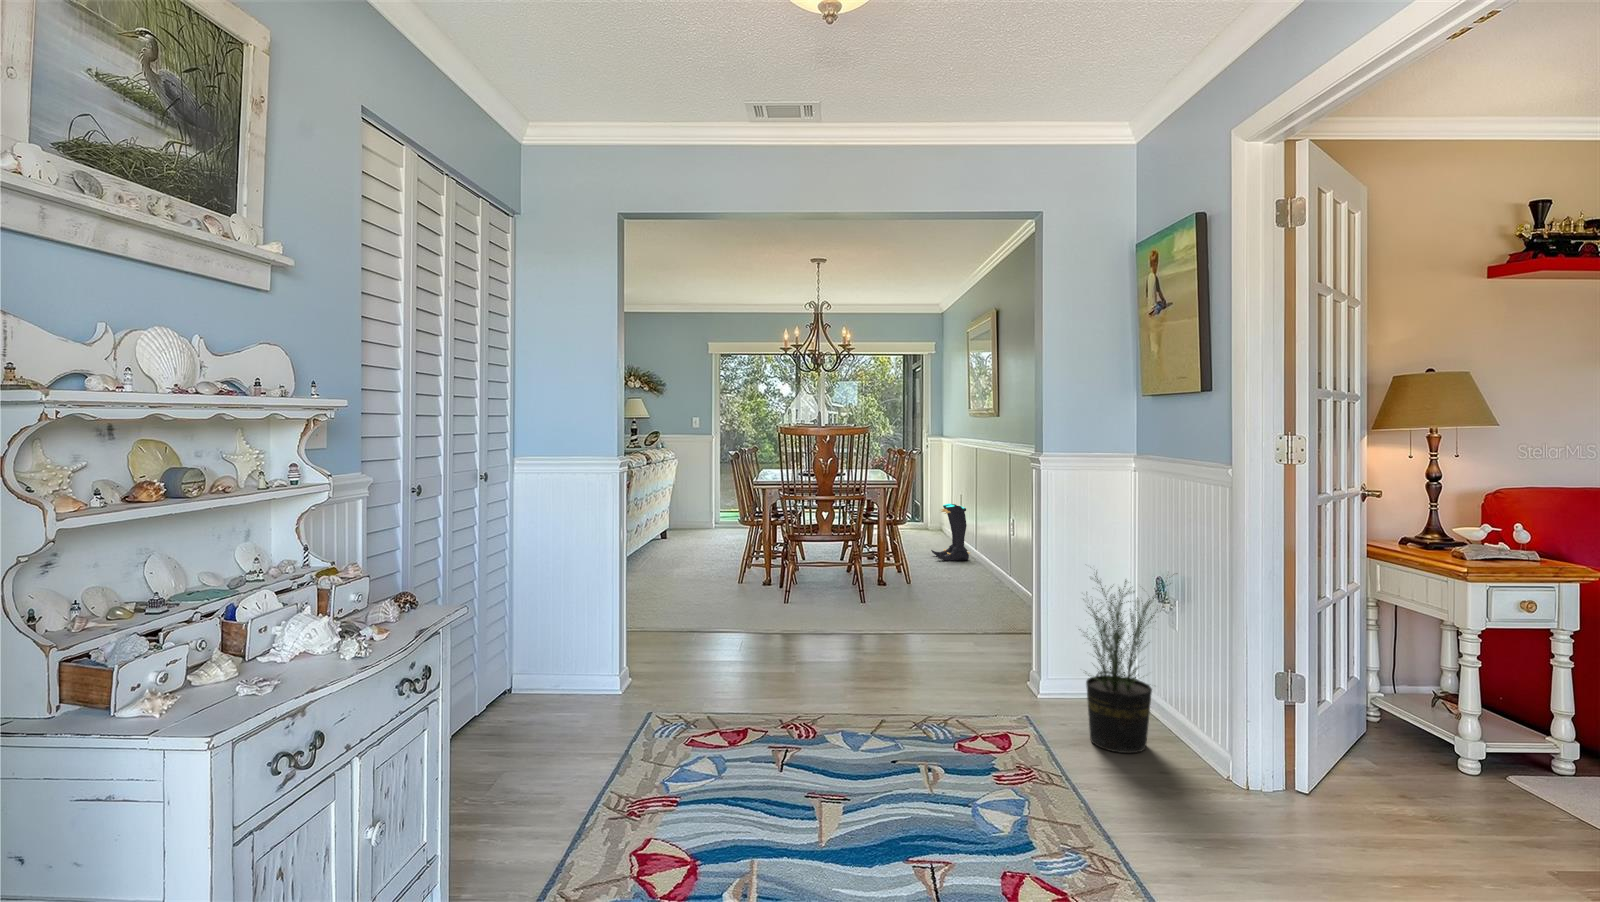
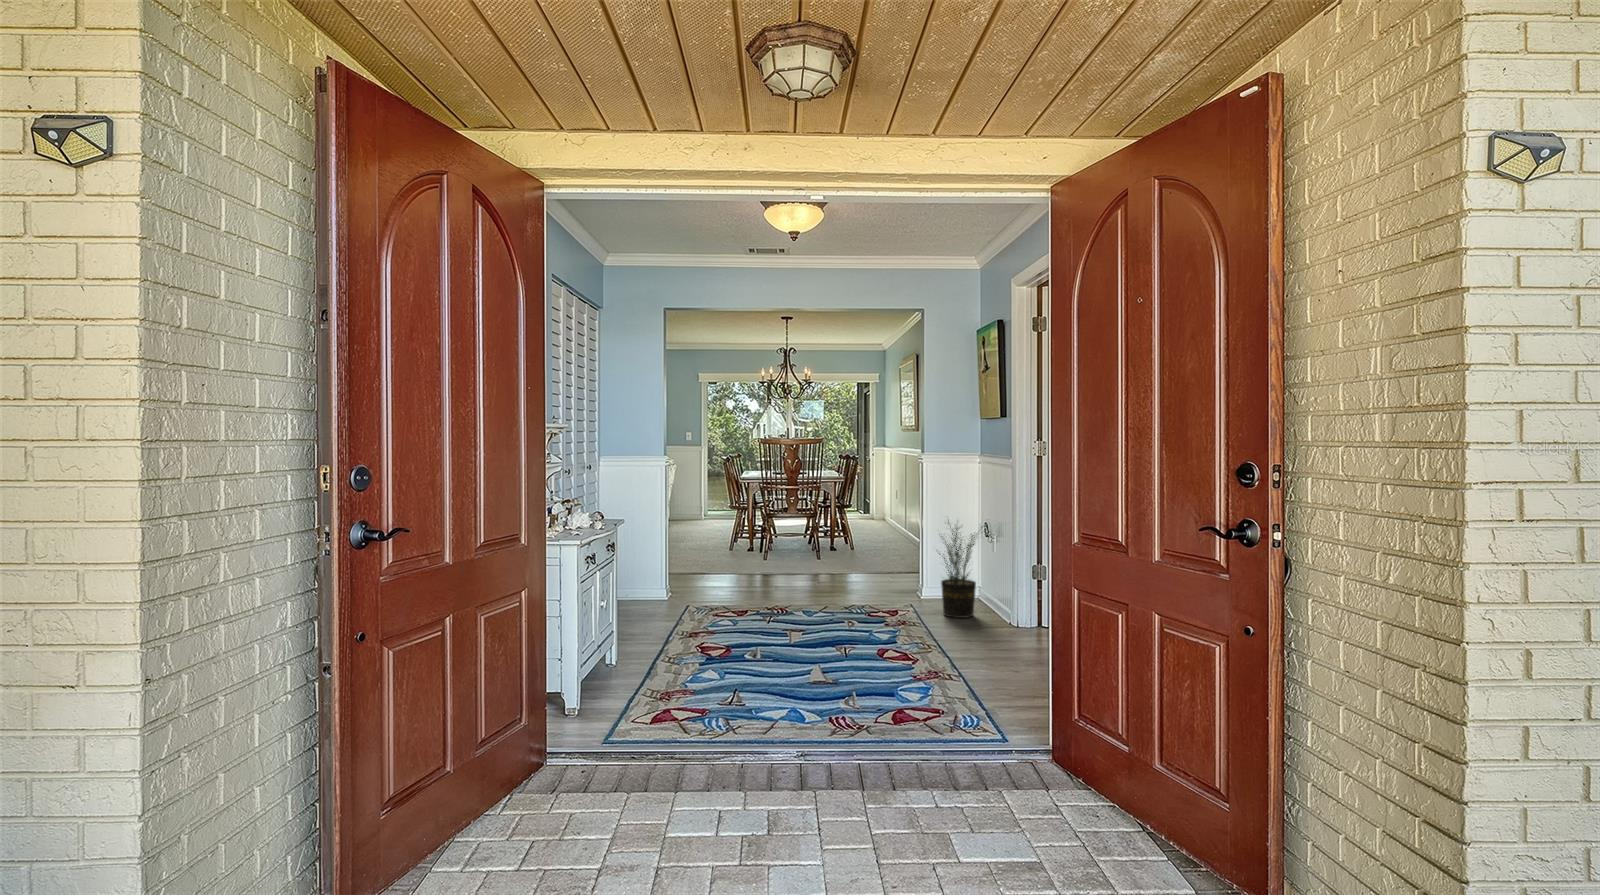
boots: present [931,504,970,561] -> none [876,496,906,539]

